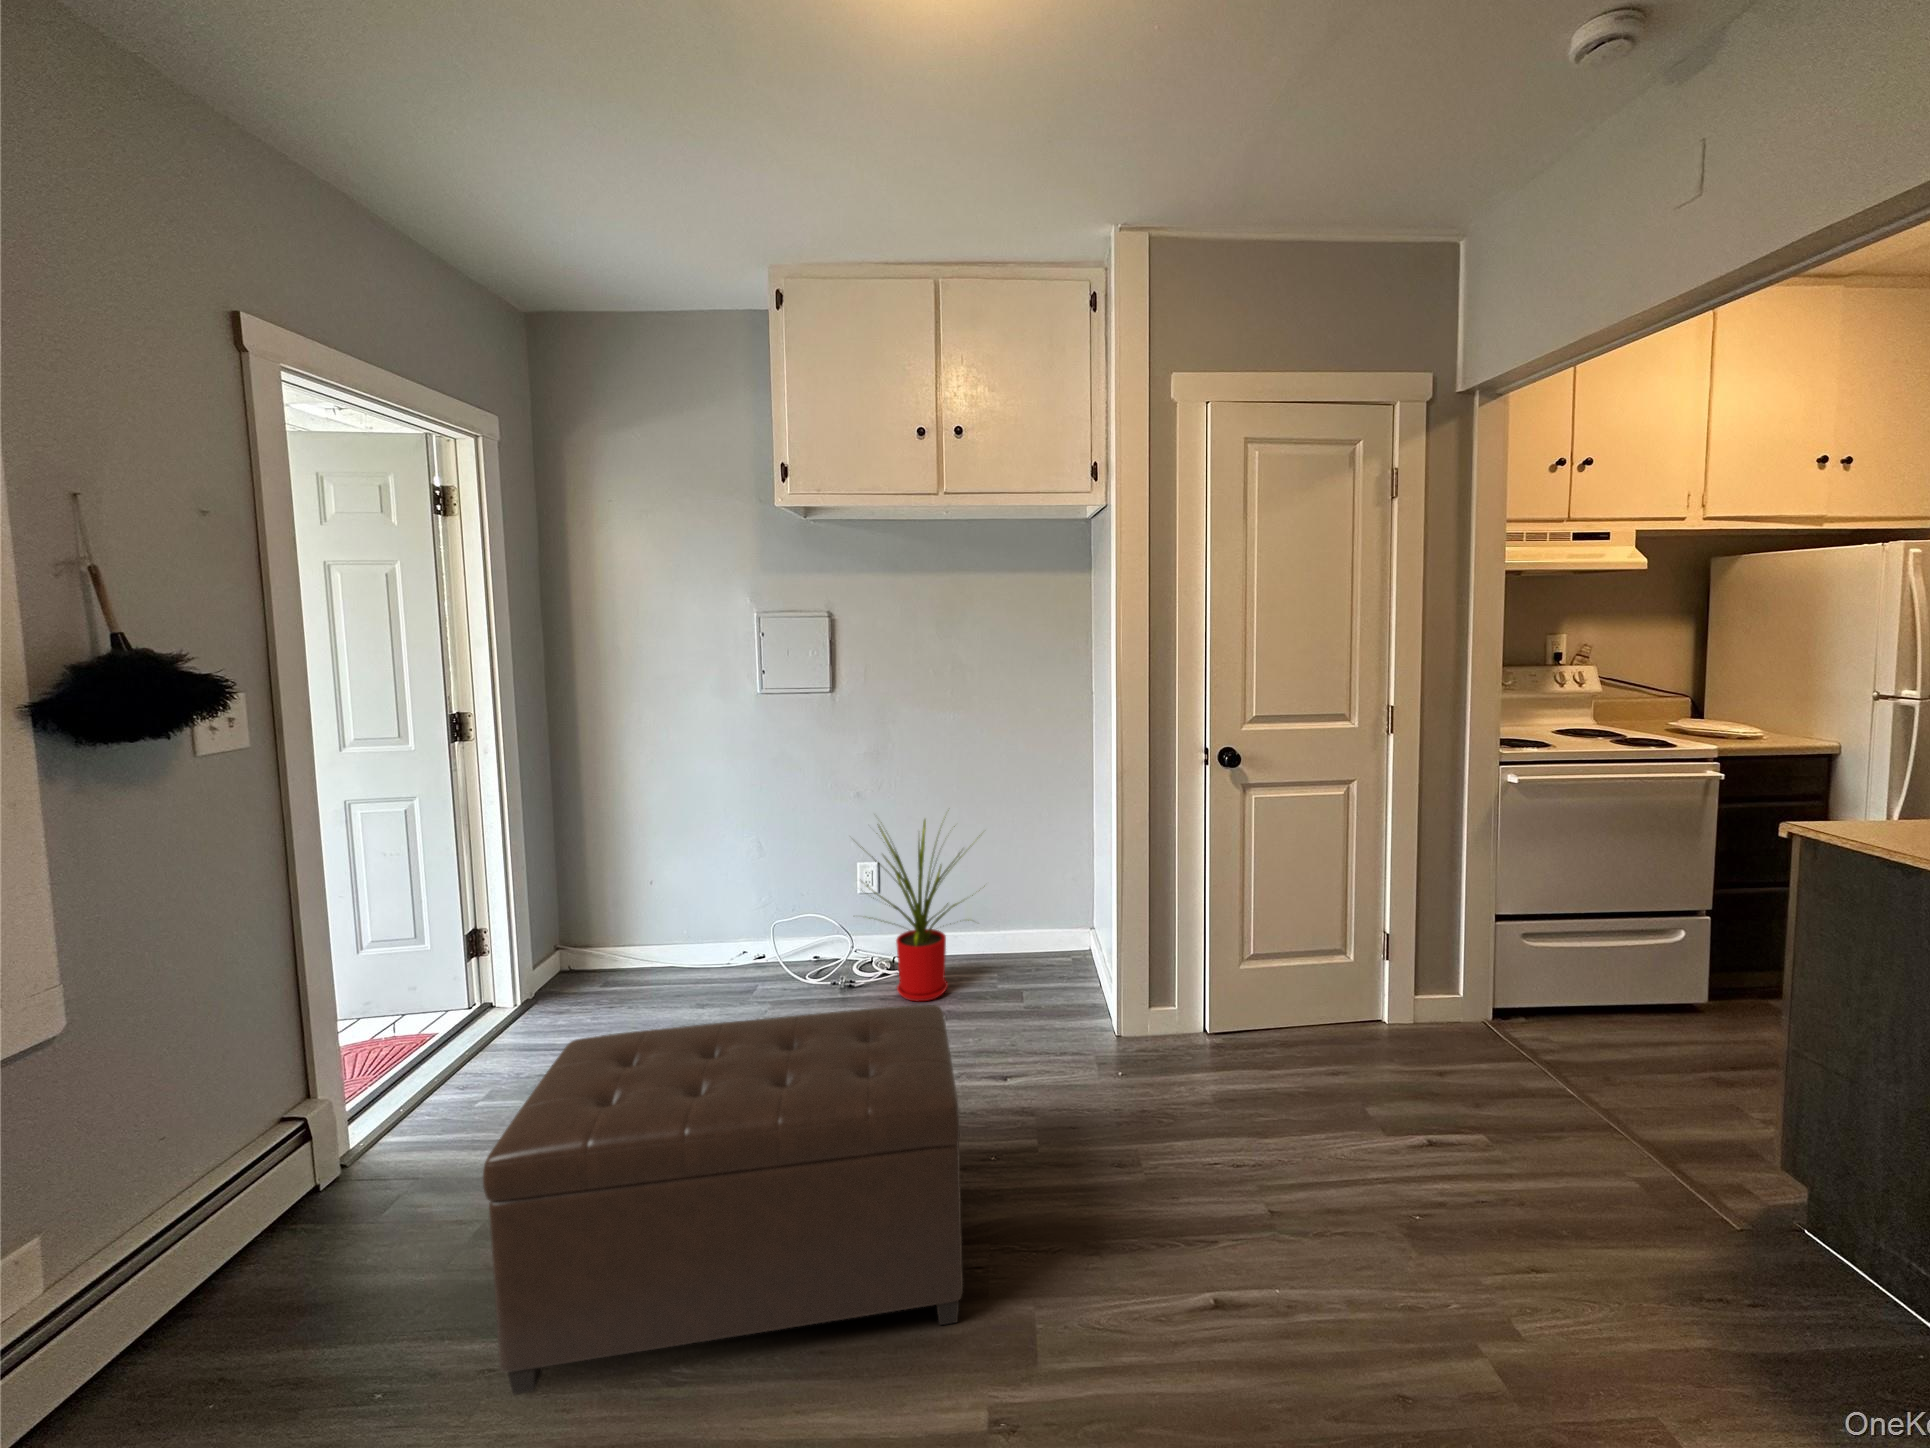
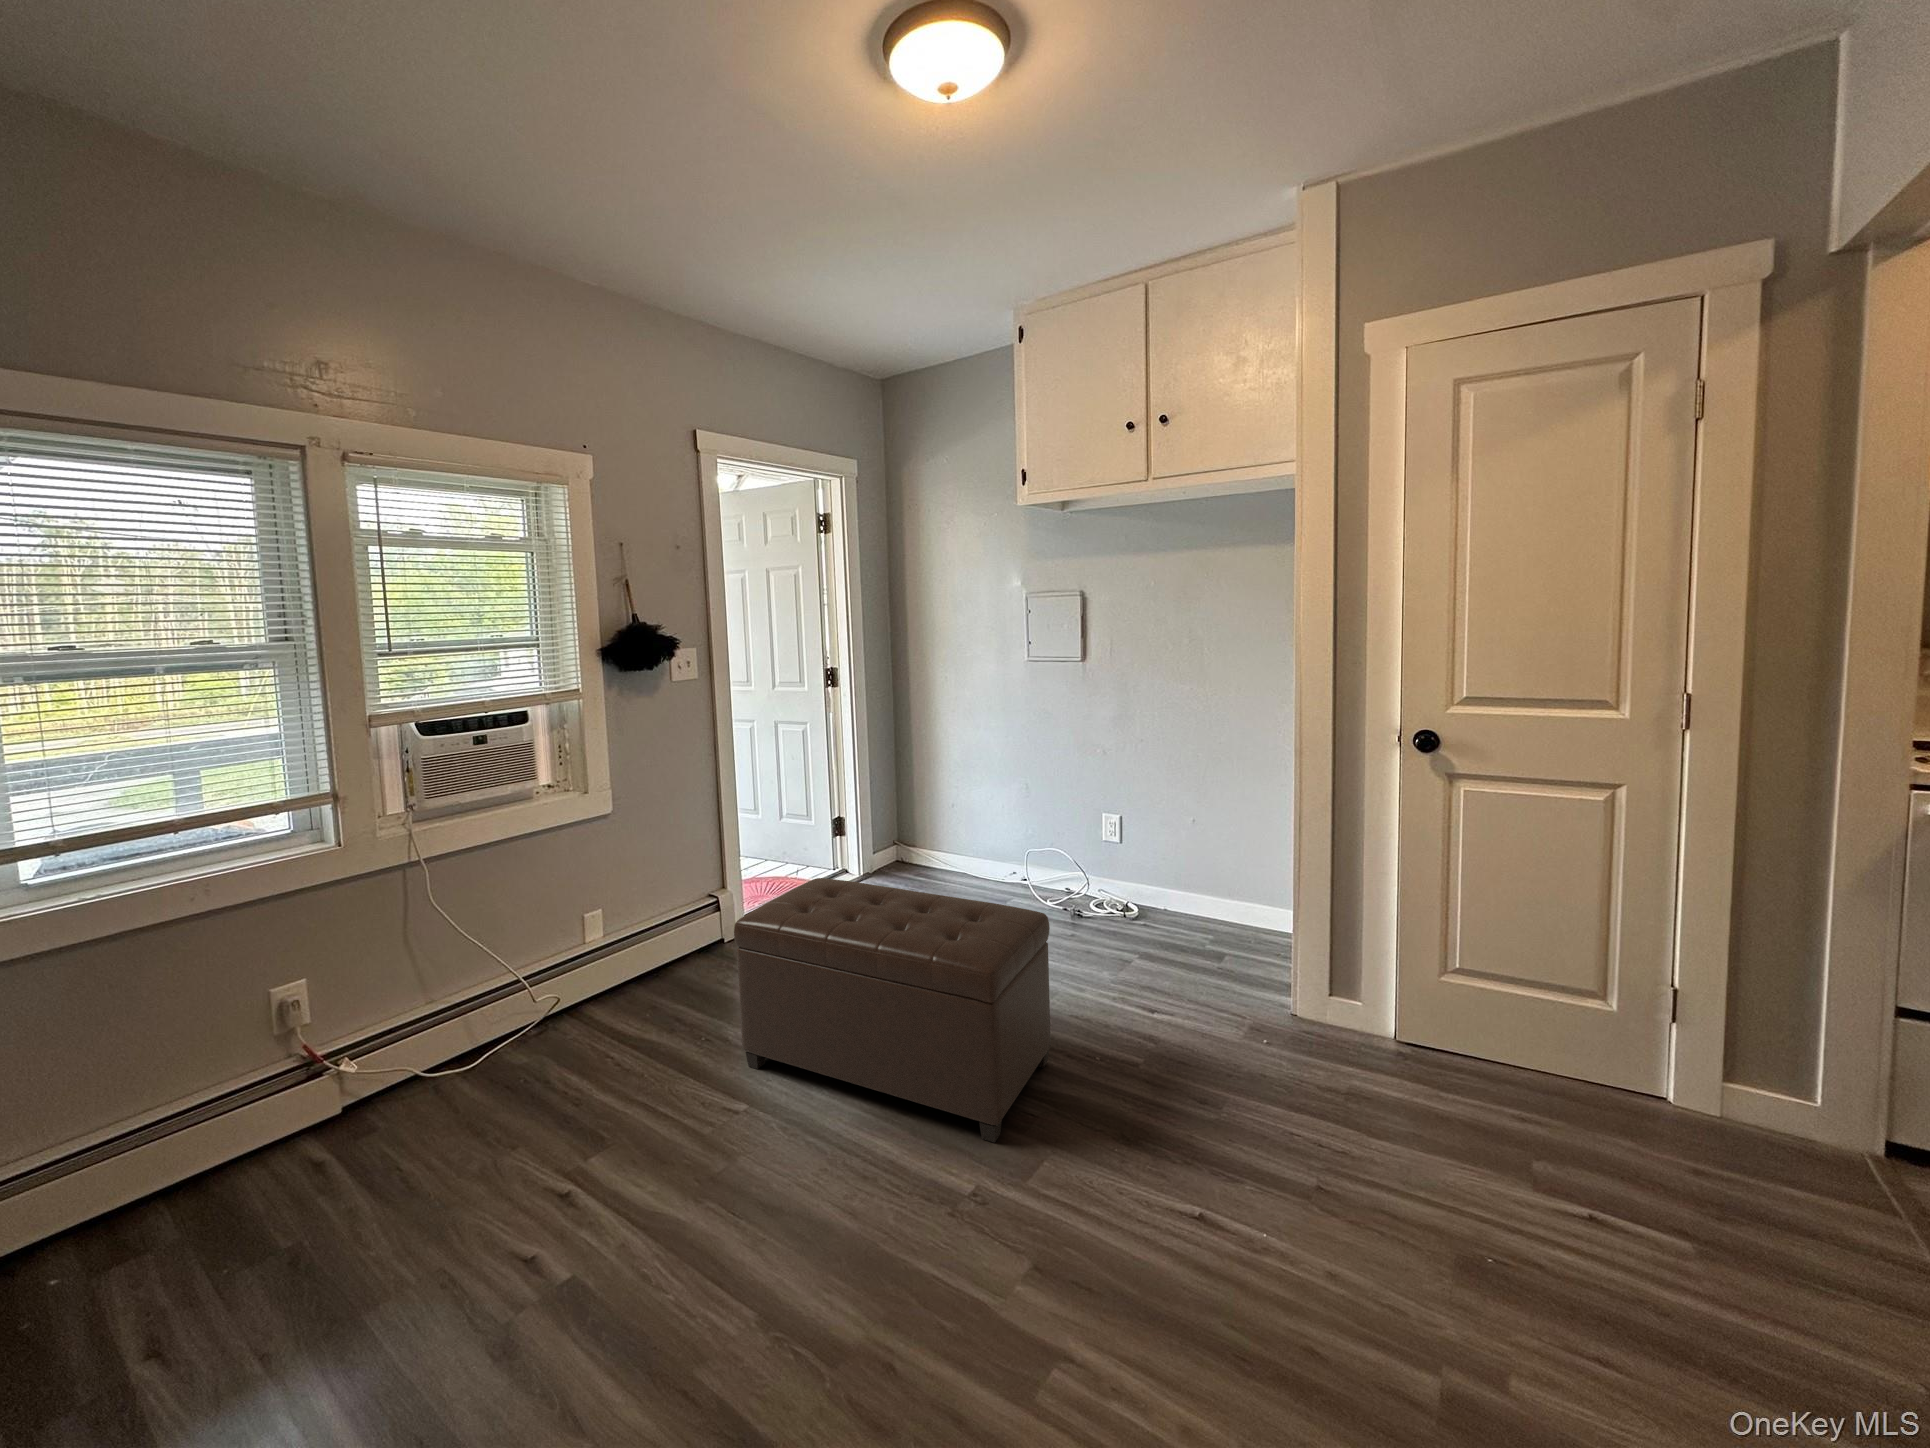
house plant: present [860,820,985,1001] -> none [1068,767,1199,940]

